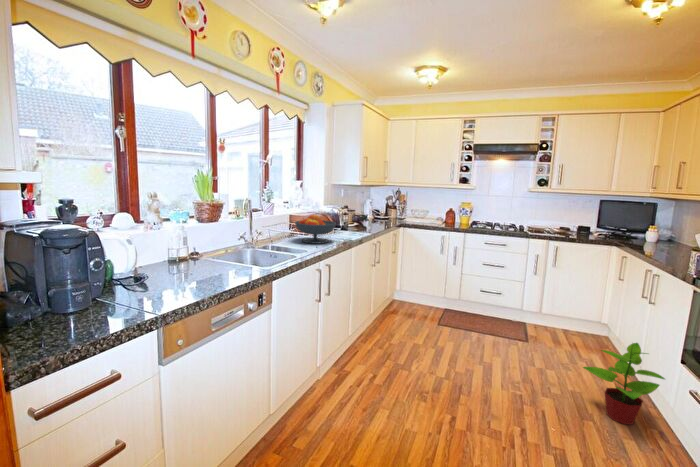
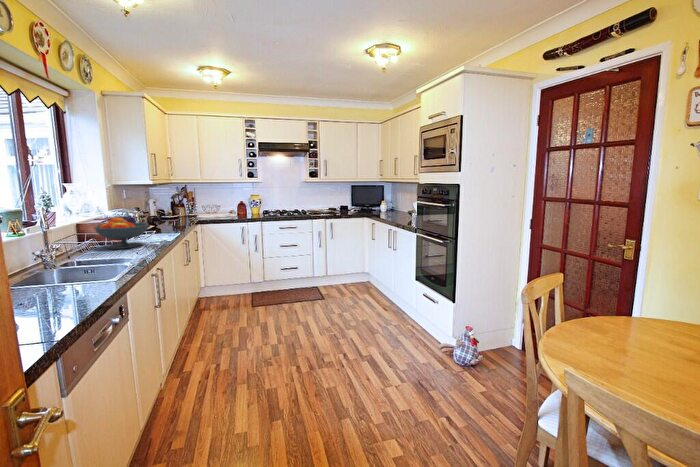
potted plant: present [583,343,665,424] -> none [368,275,412,329]

